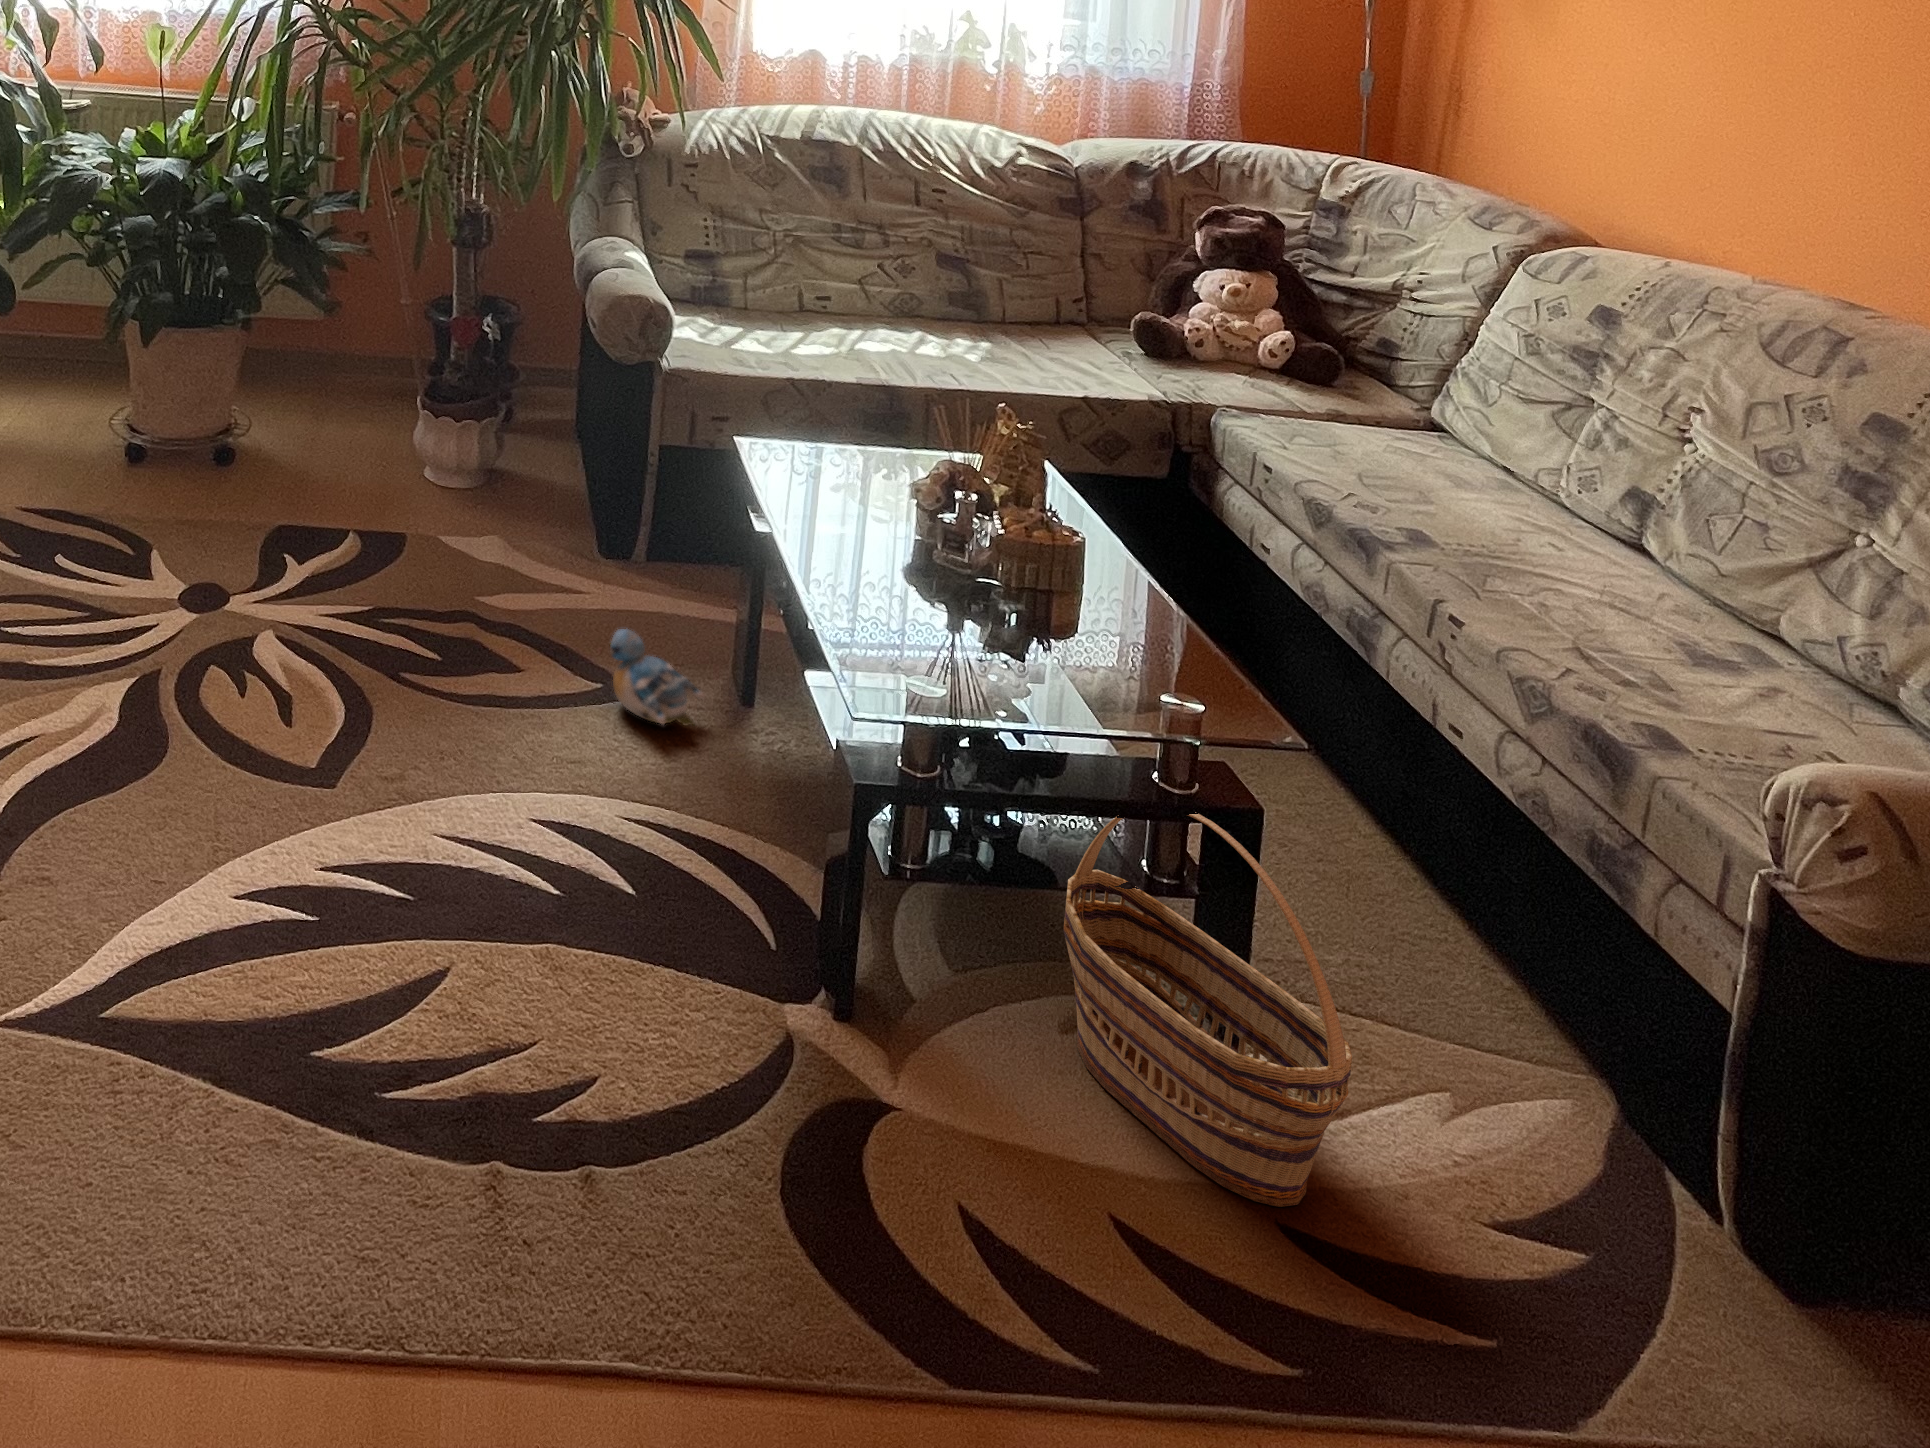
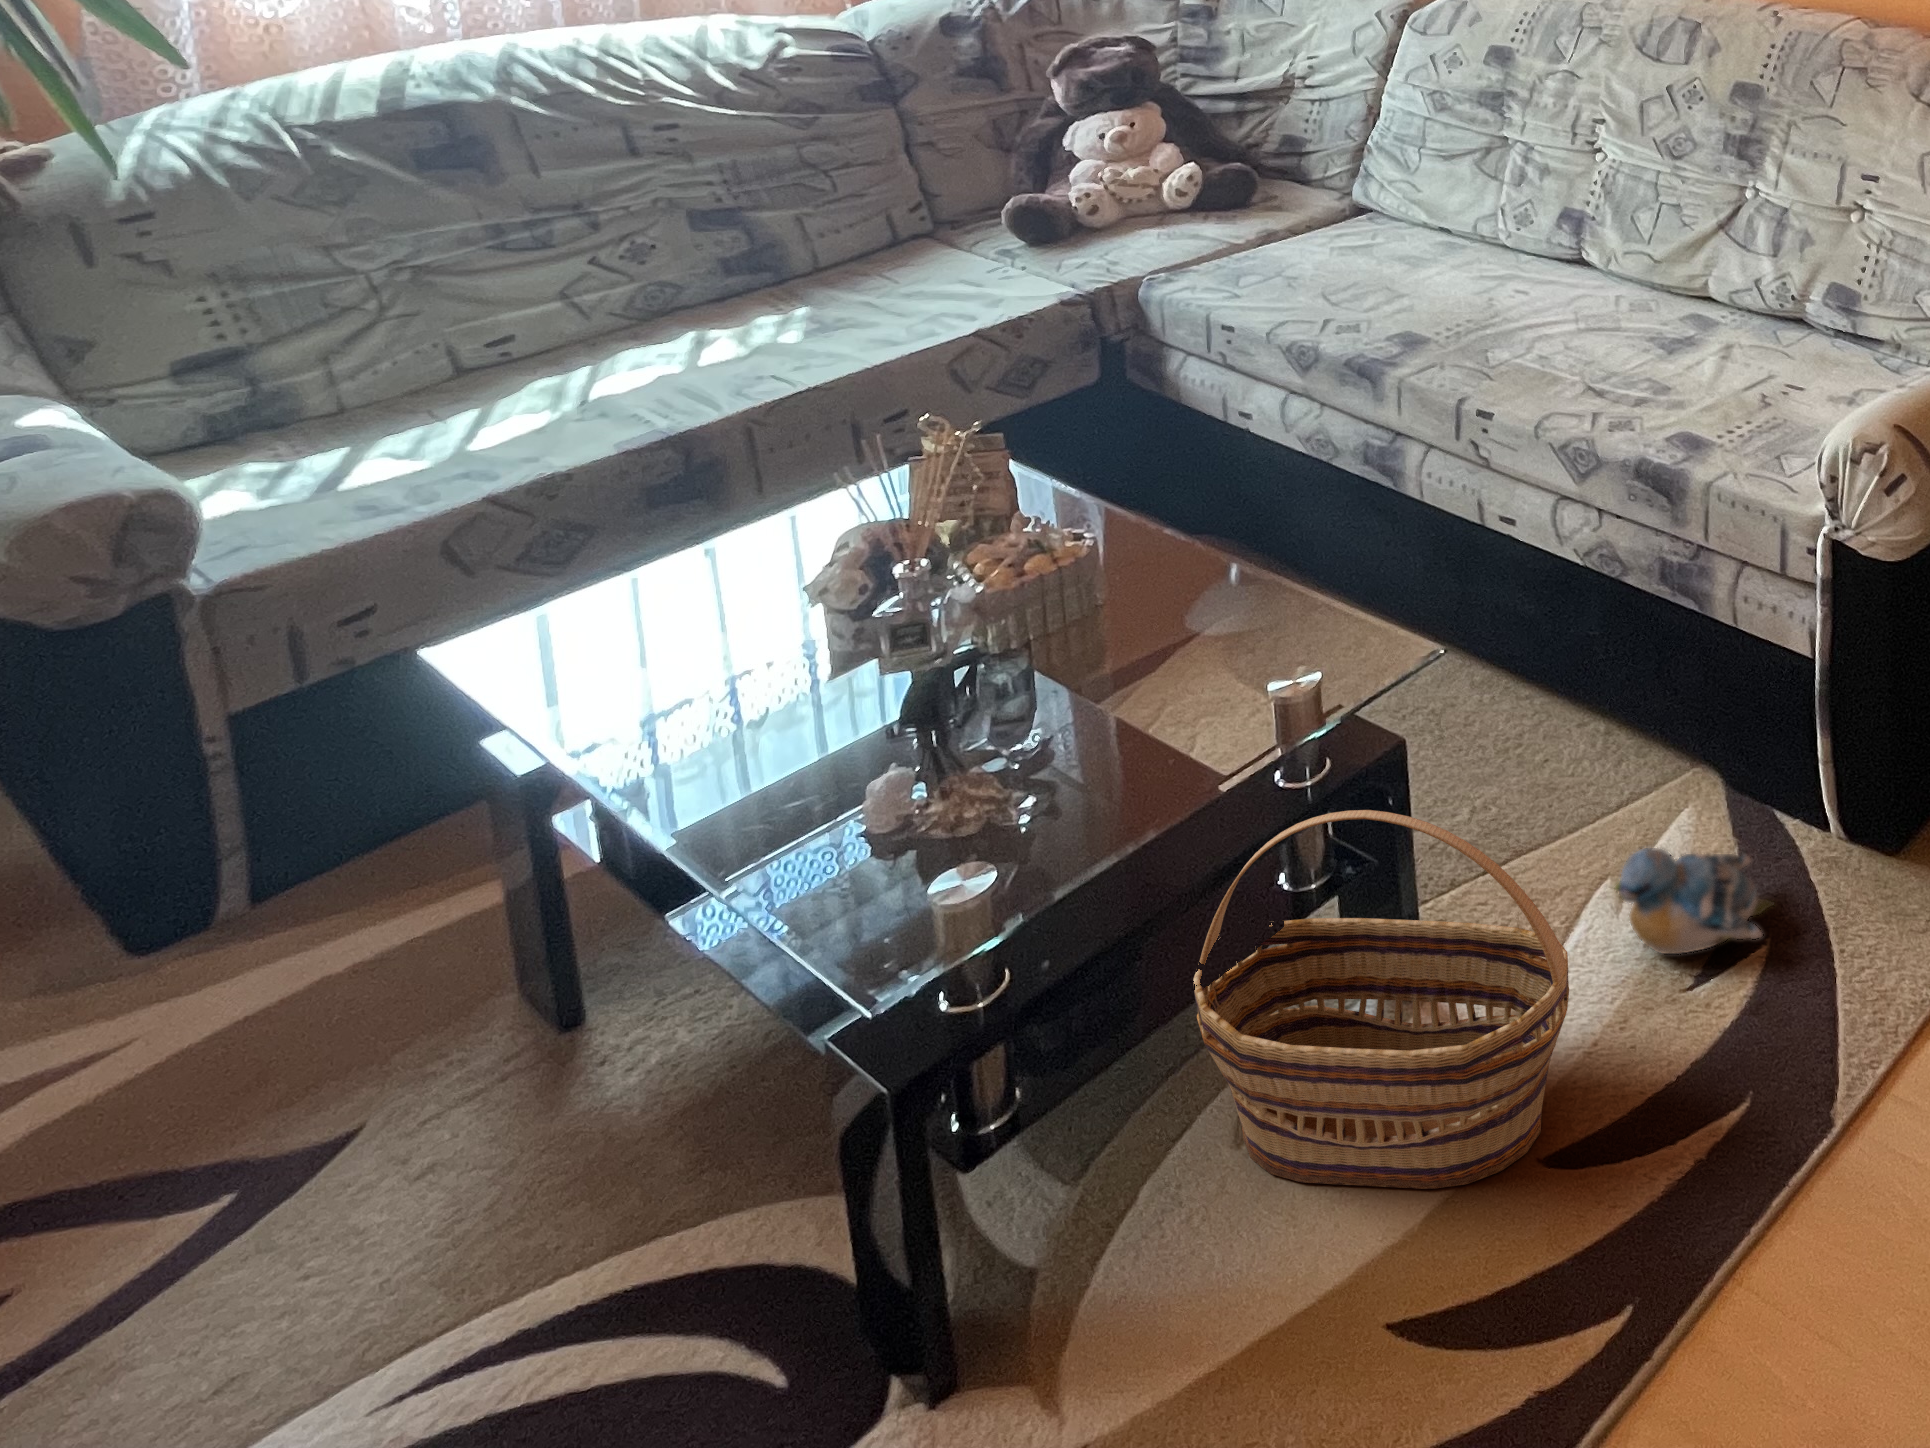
plush toy: present [610,629,704,726] -> present [1615,848,1774,954]

